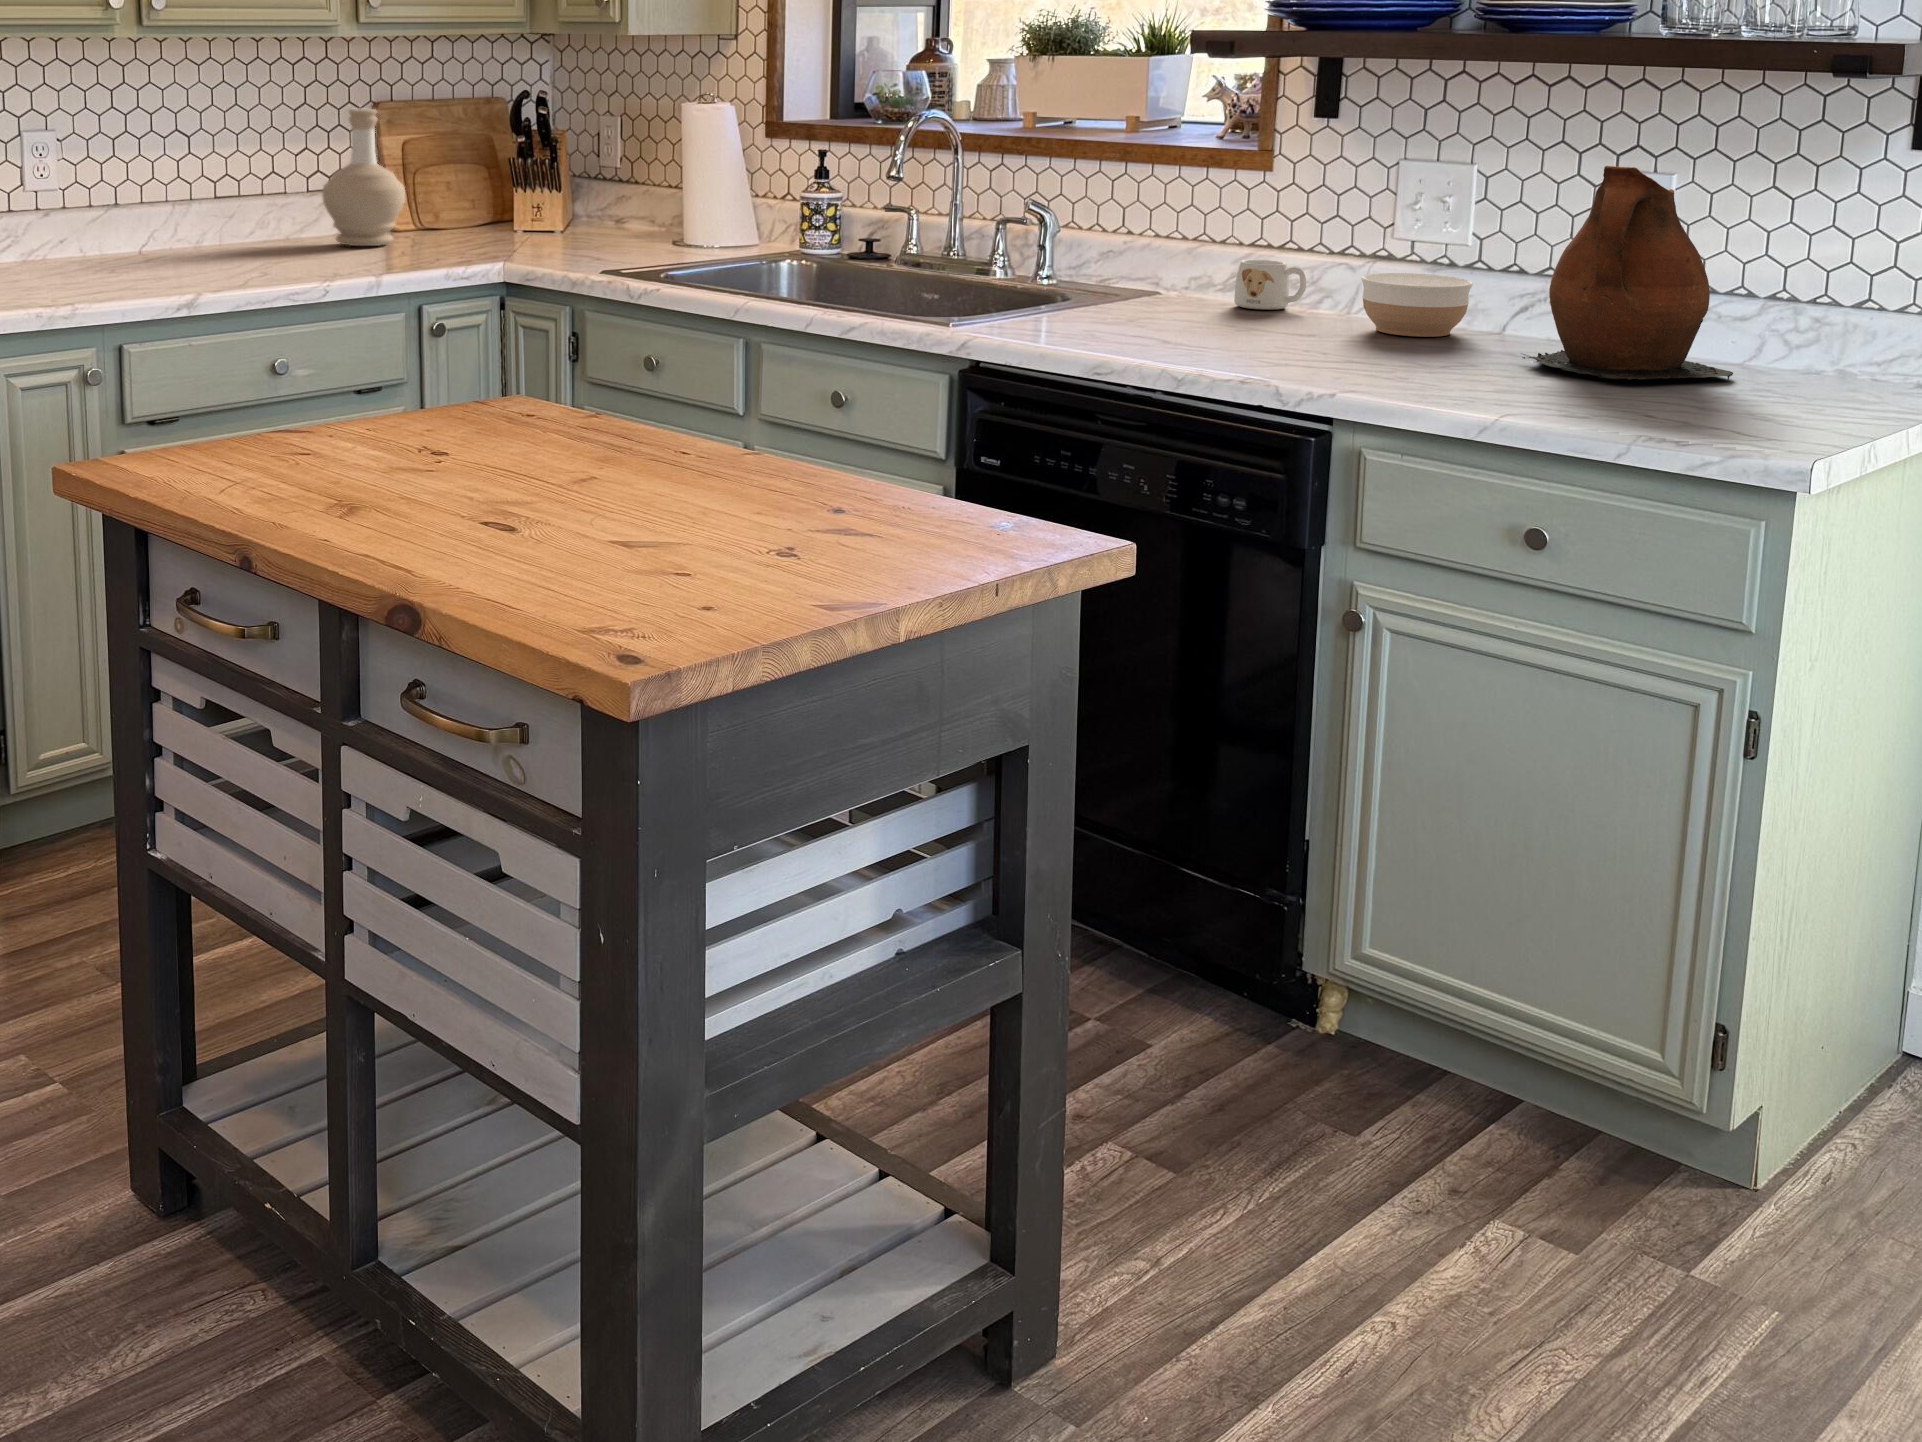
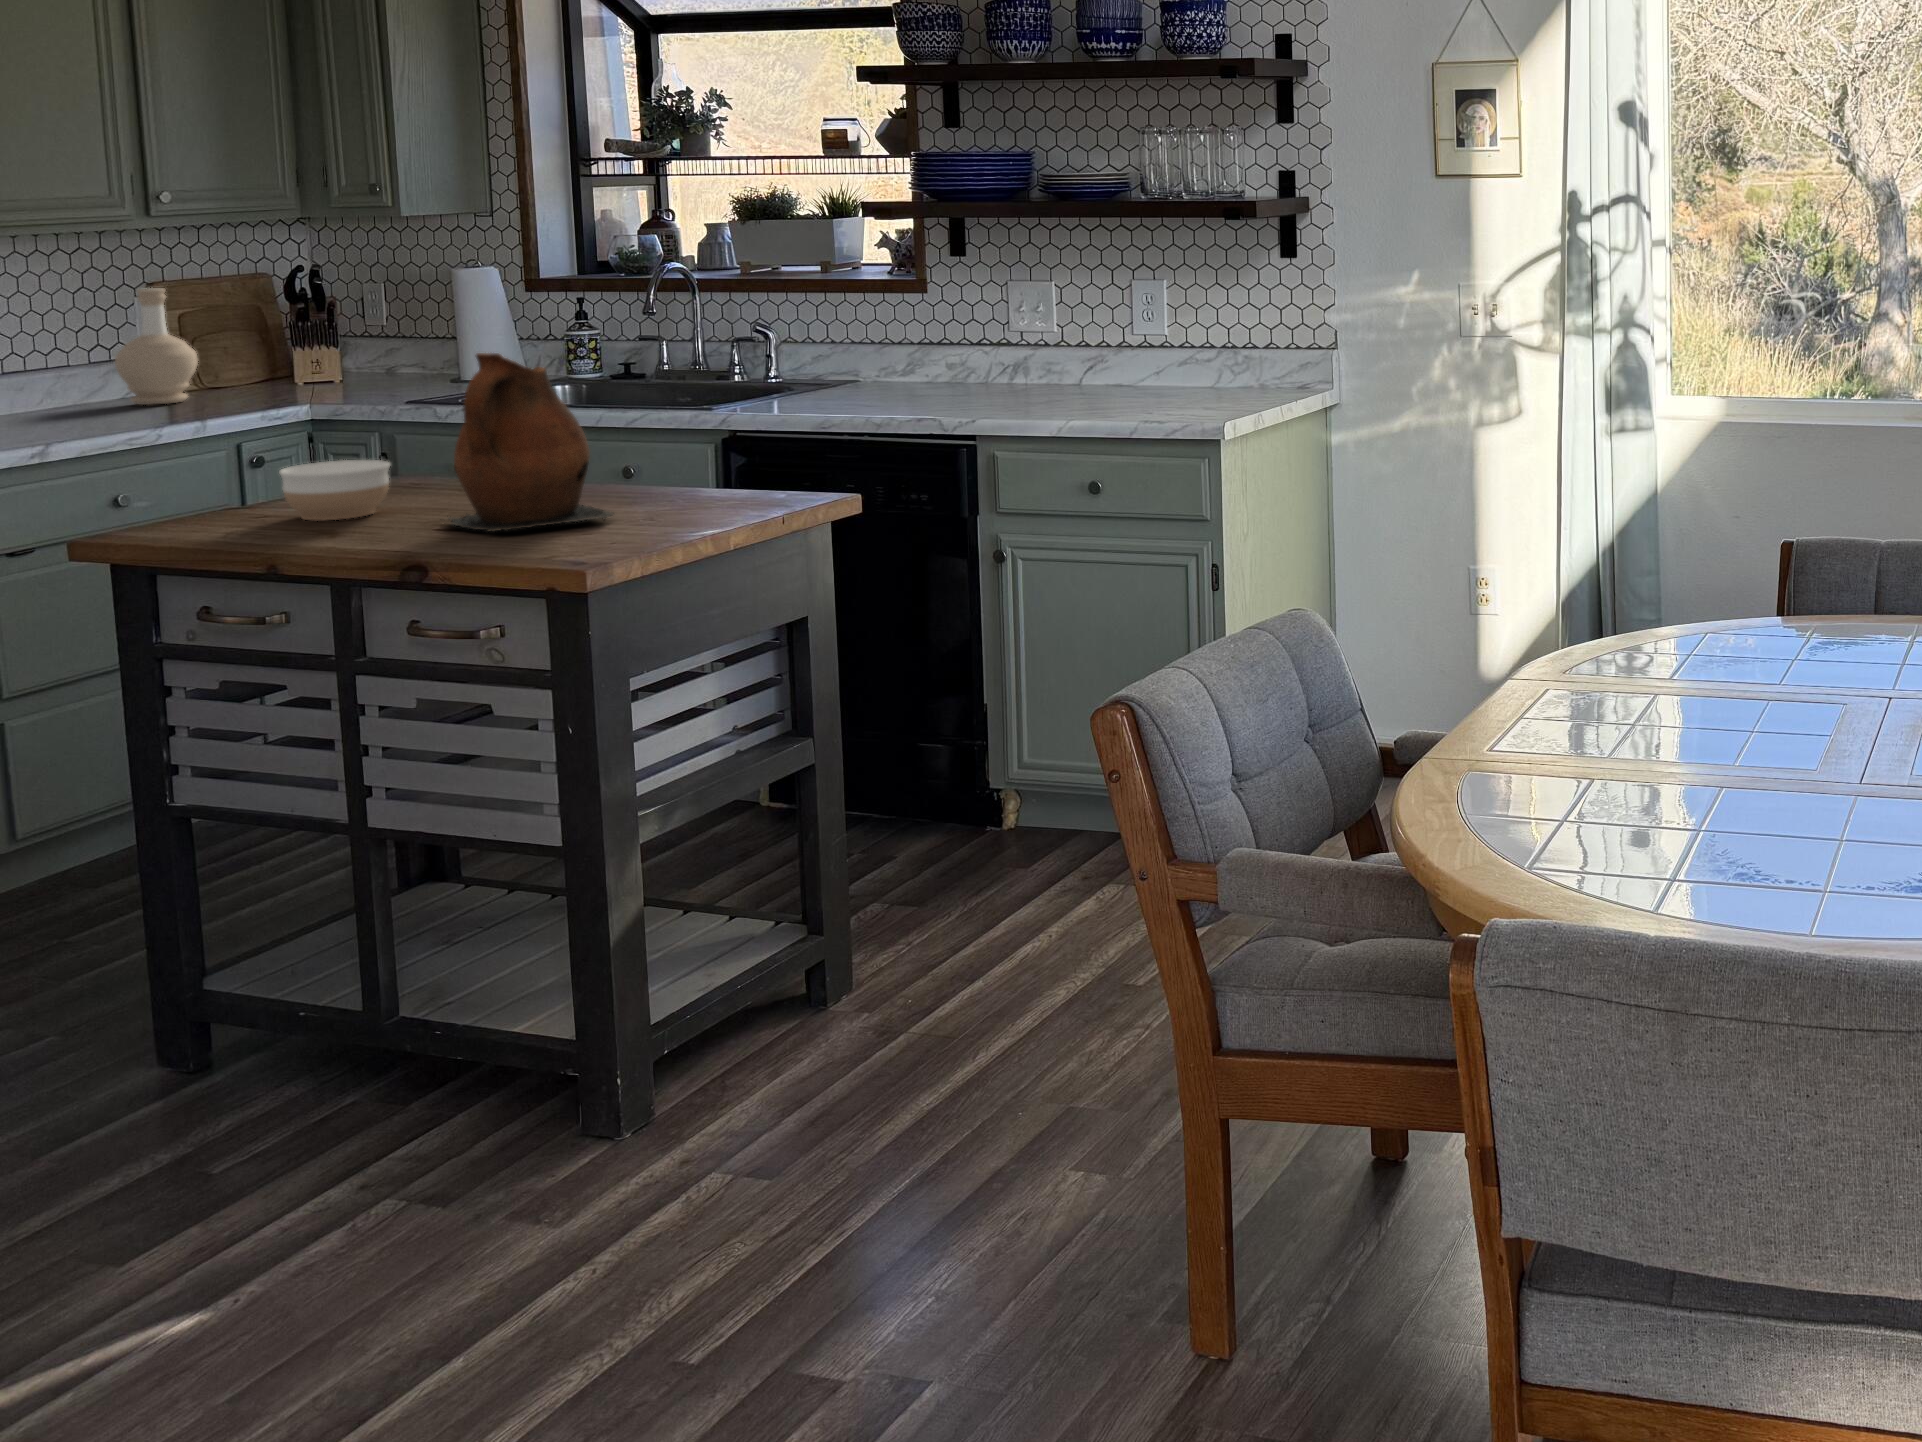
ceramic pitcher: present [1523,166,1733,380] -> present [448,353,613,532]
mug: present [1234,260,1306,310] -> none [905,352,952,385]
bowl: present [1361,273,1473,337] -> present [280,460,390,520]

